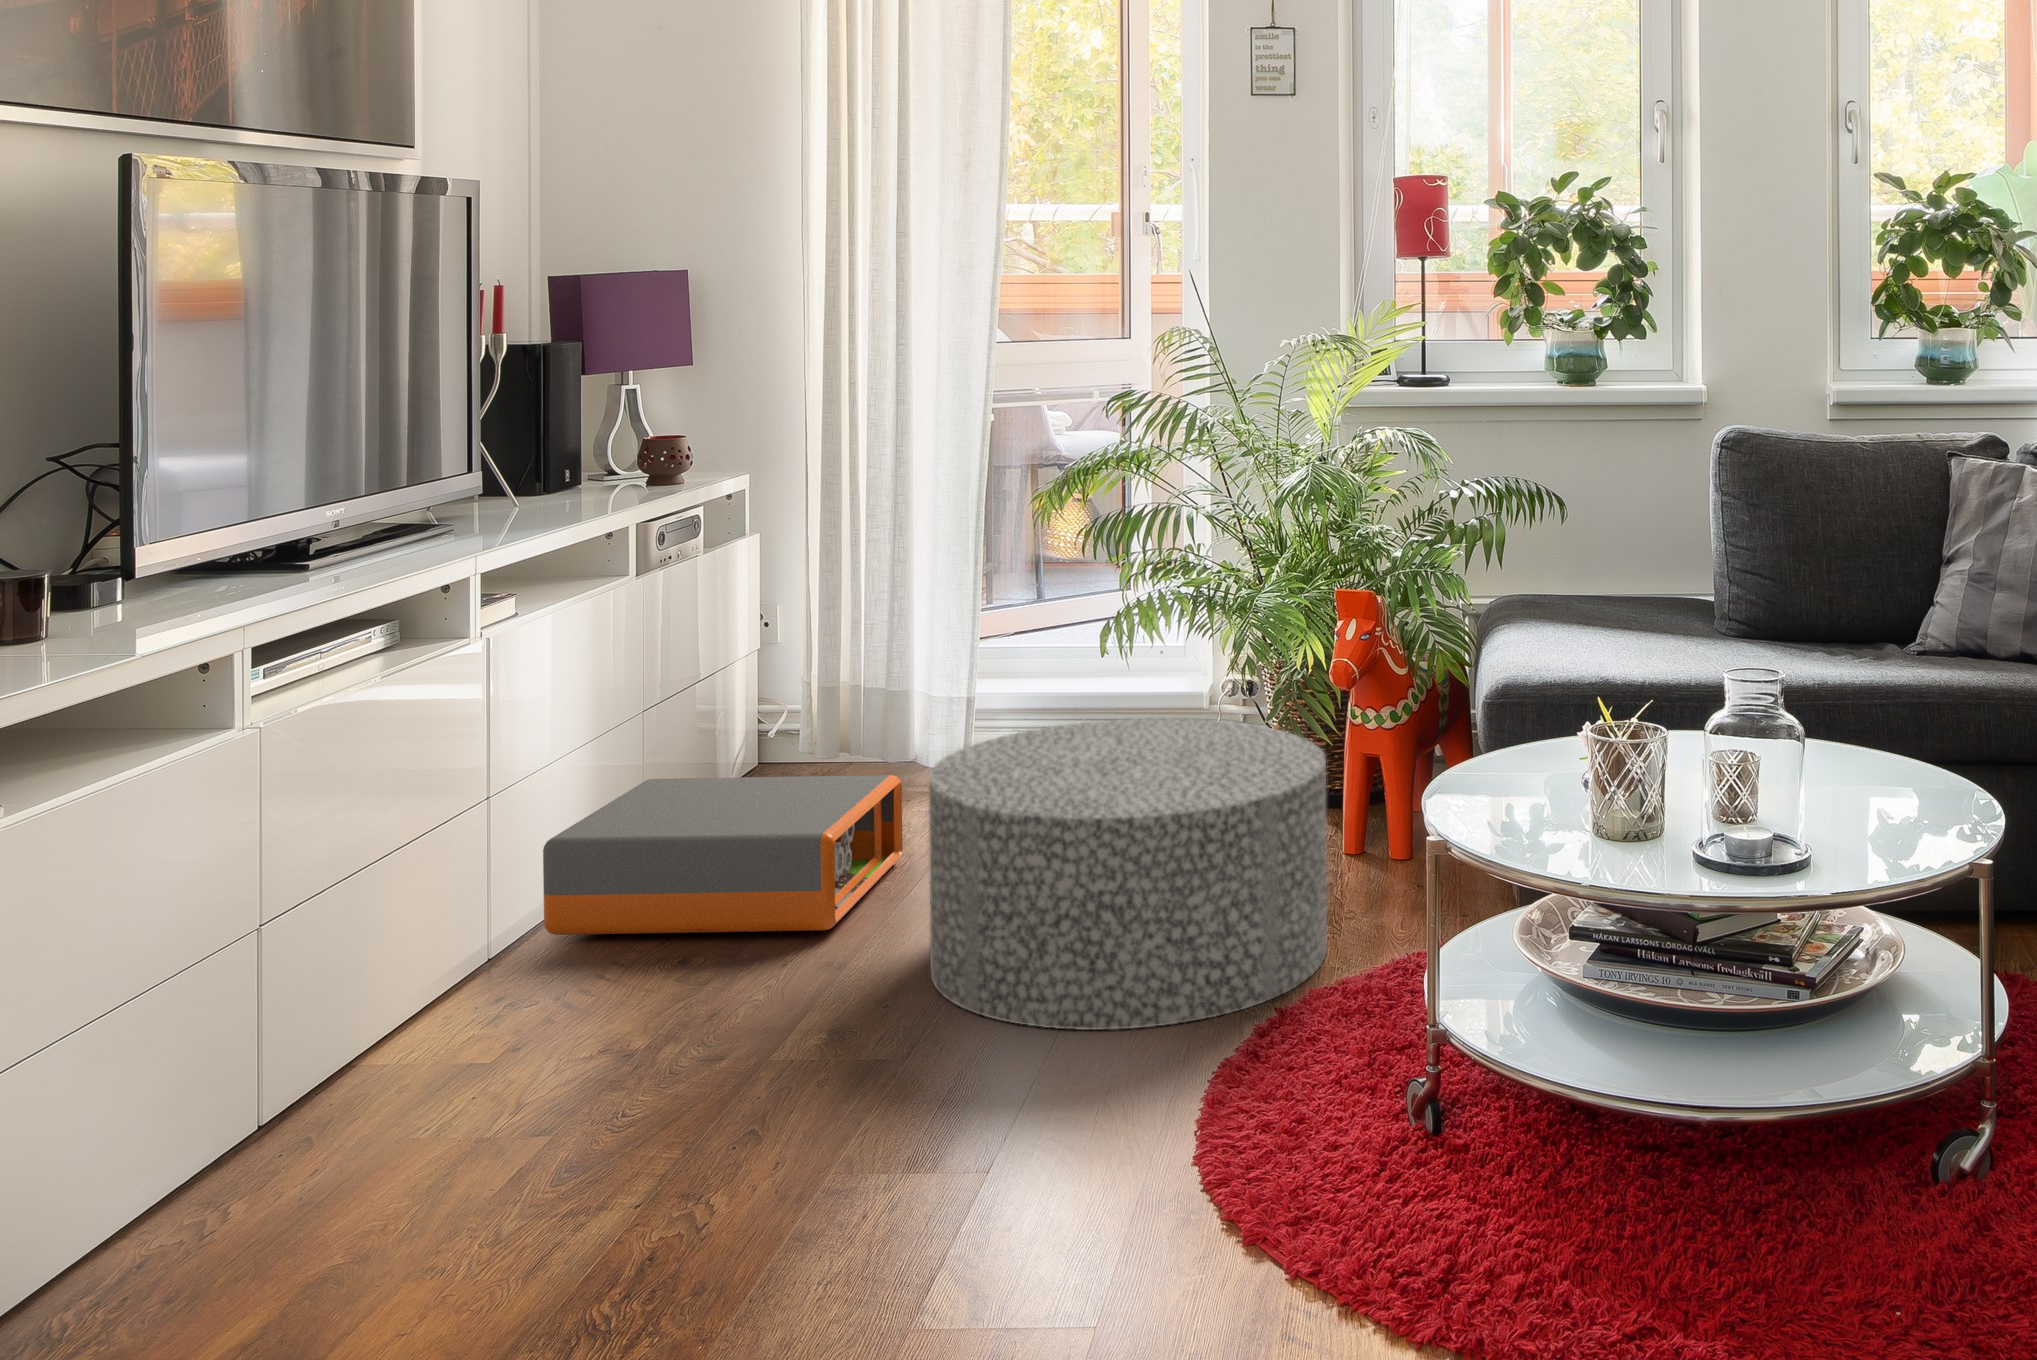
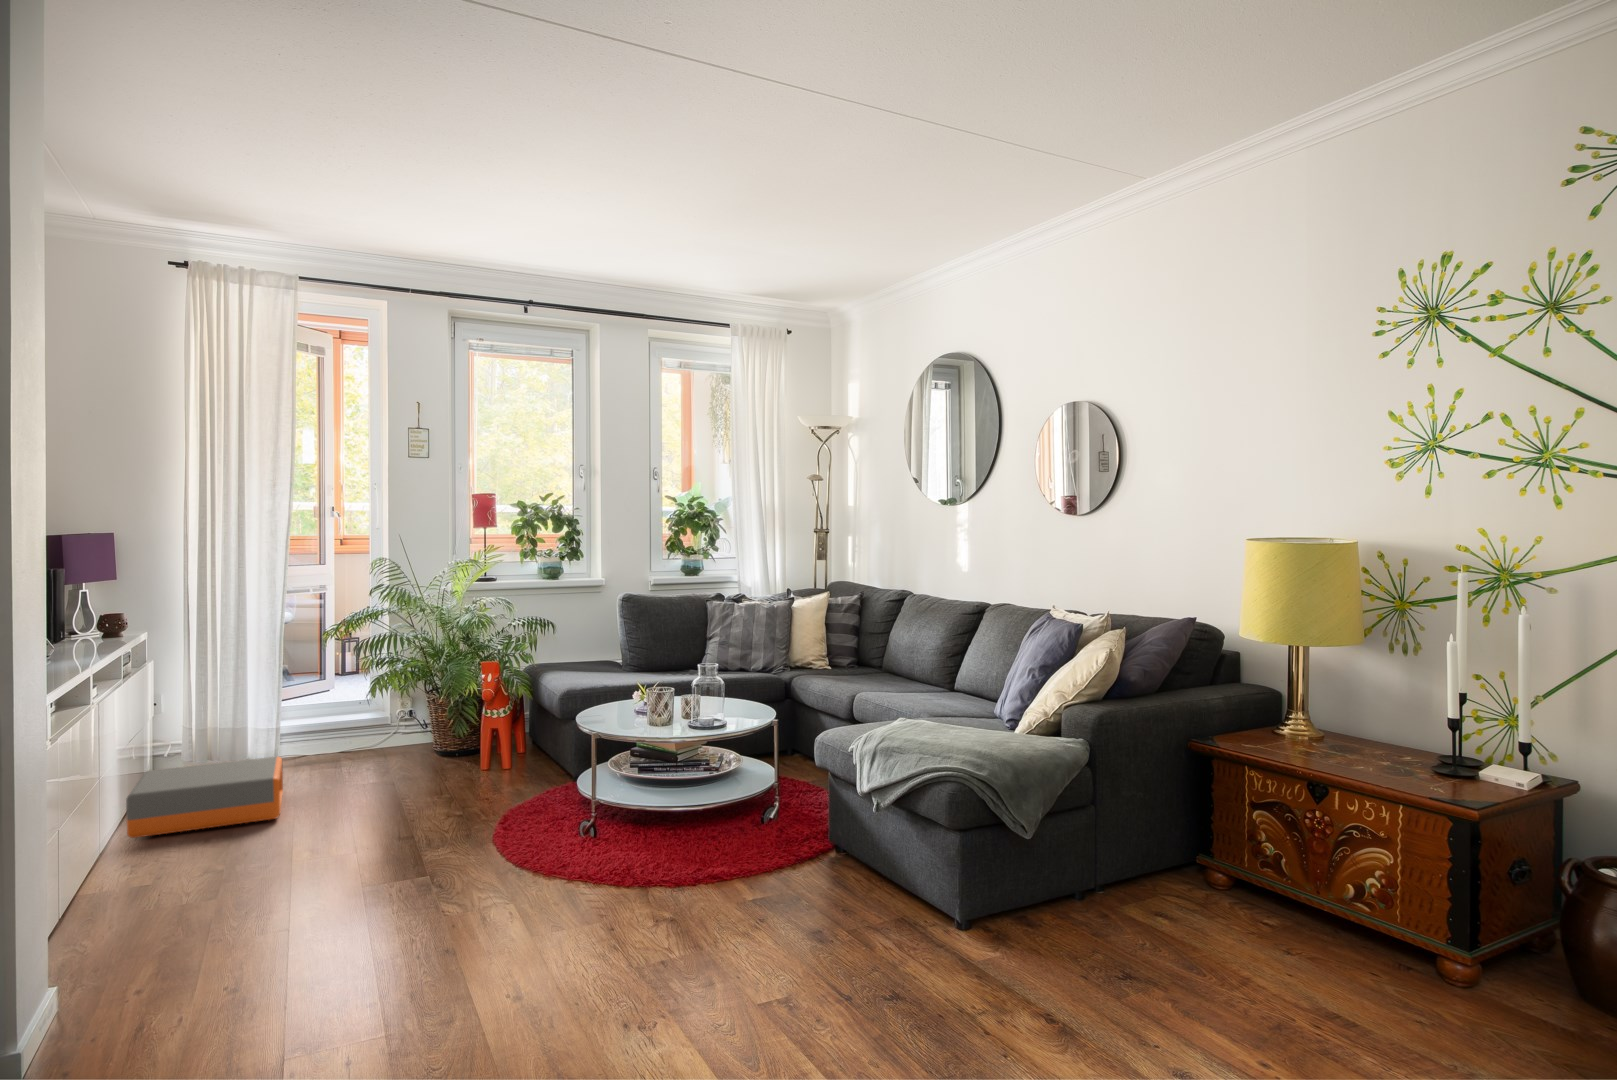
ottoman: present [929,718,1327,1030] -> none [336,716,506,835]

